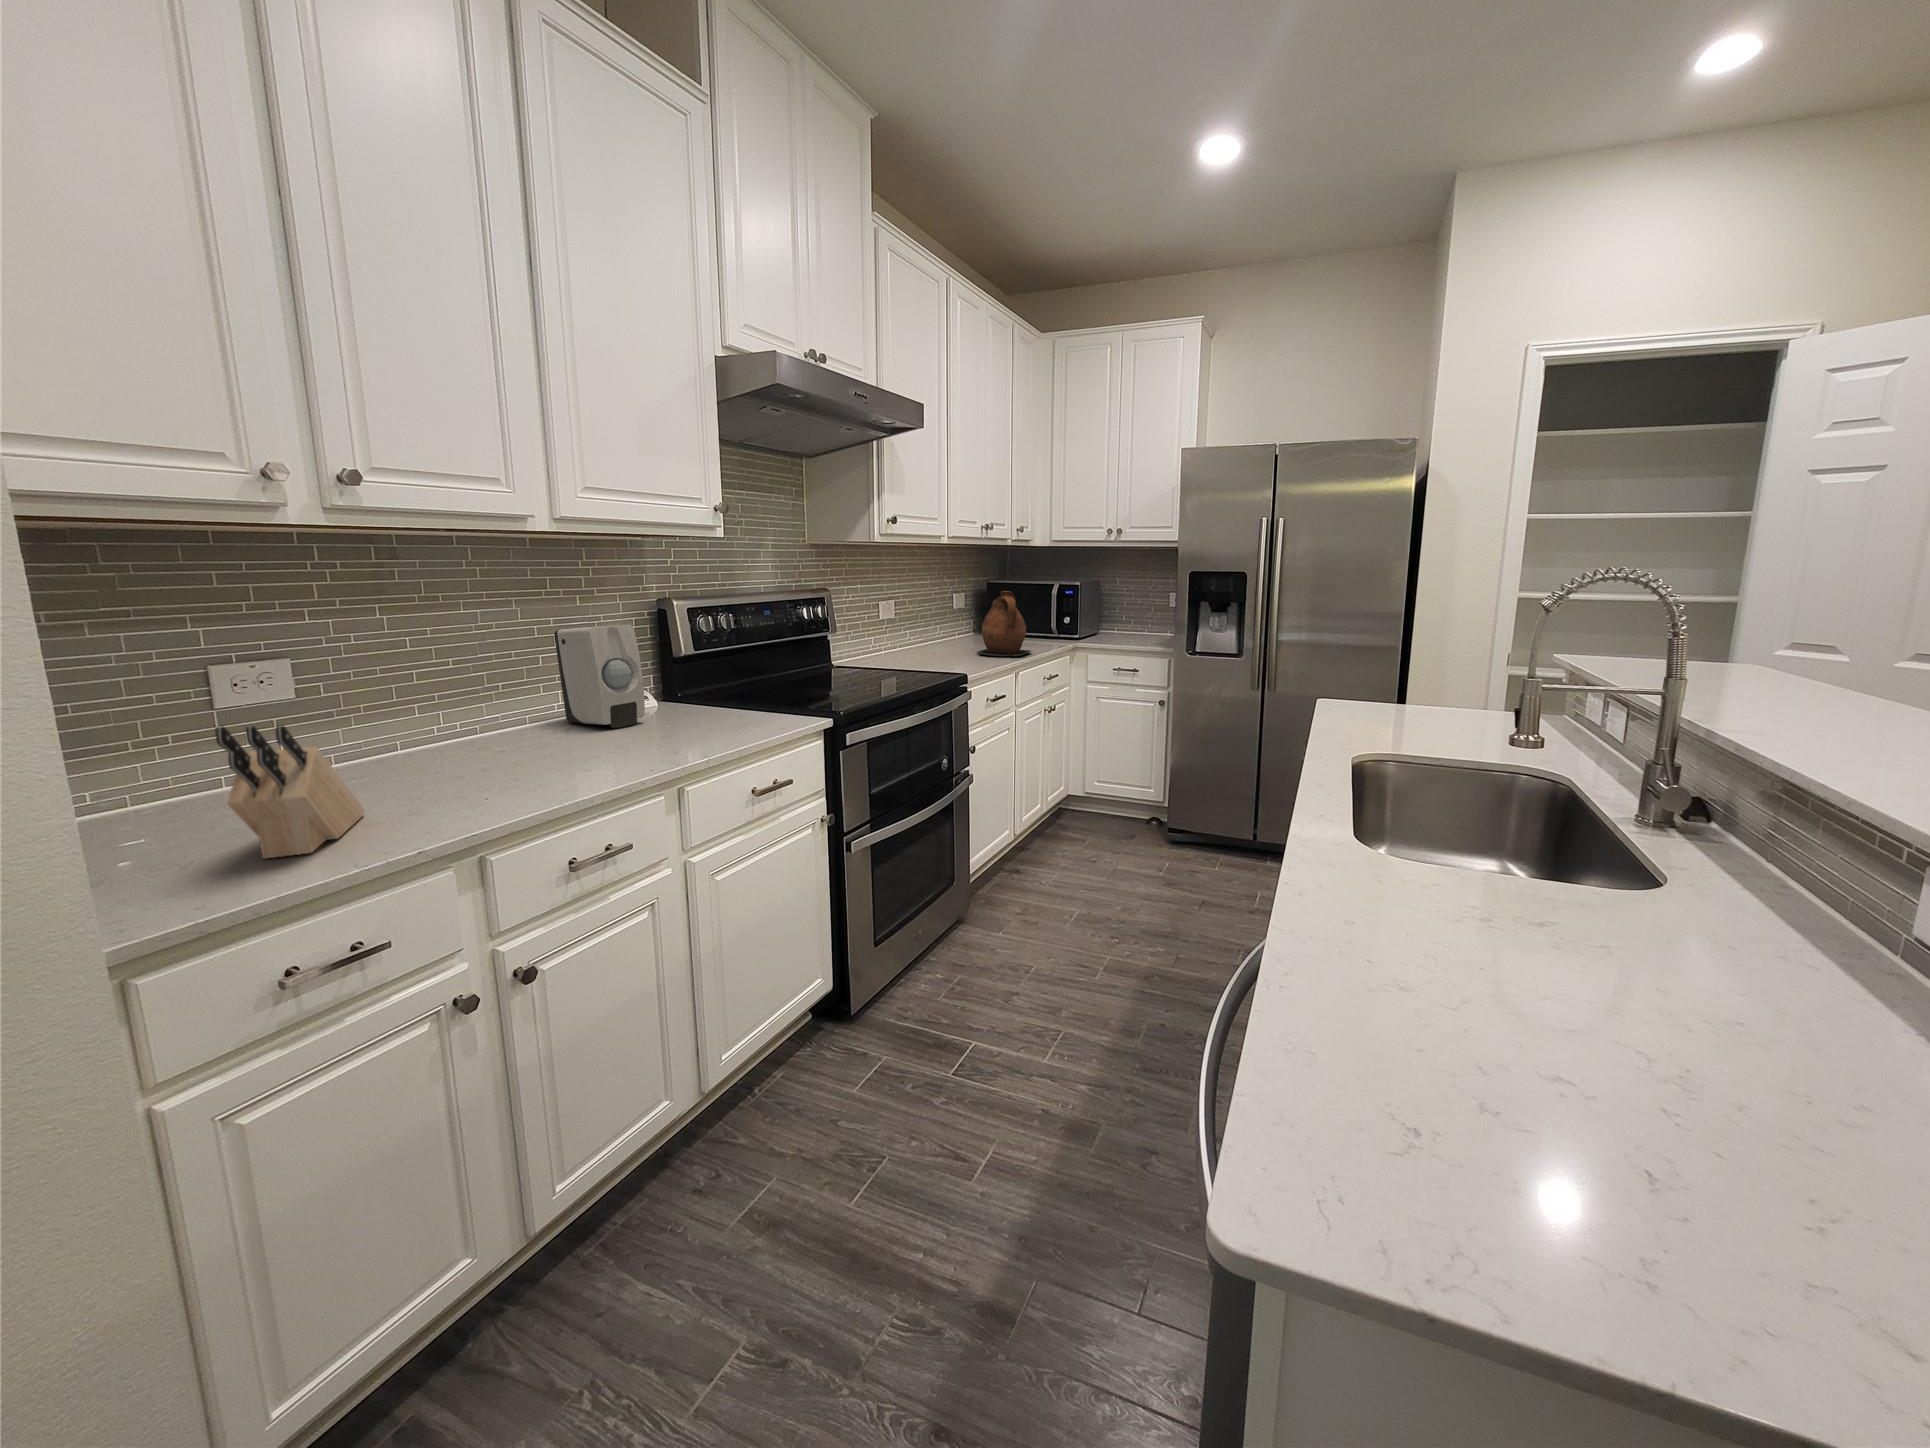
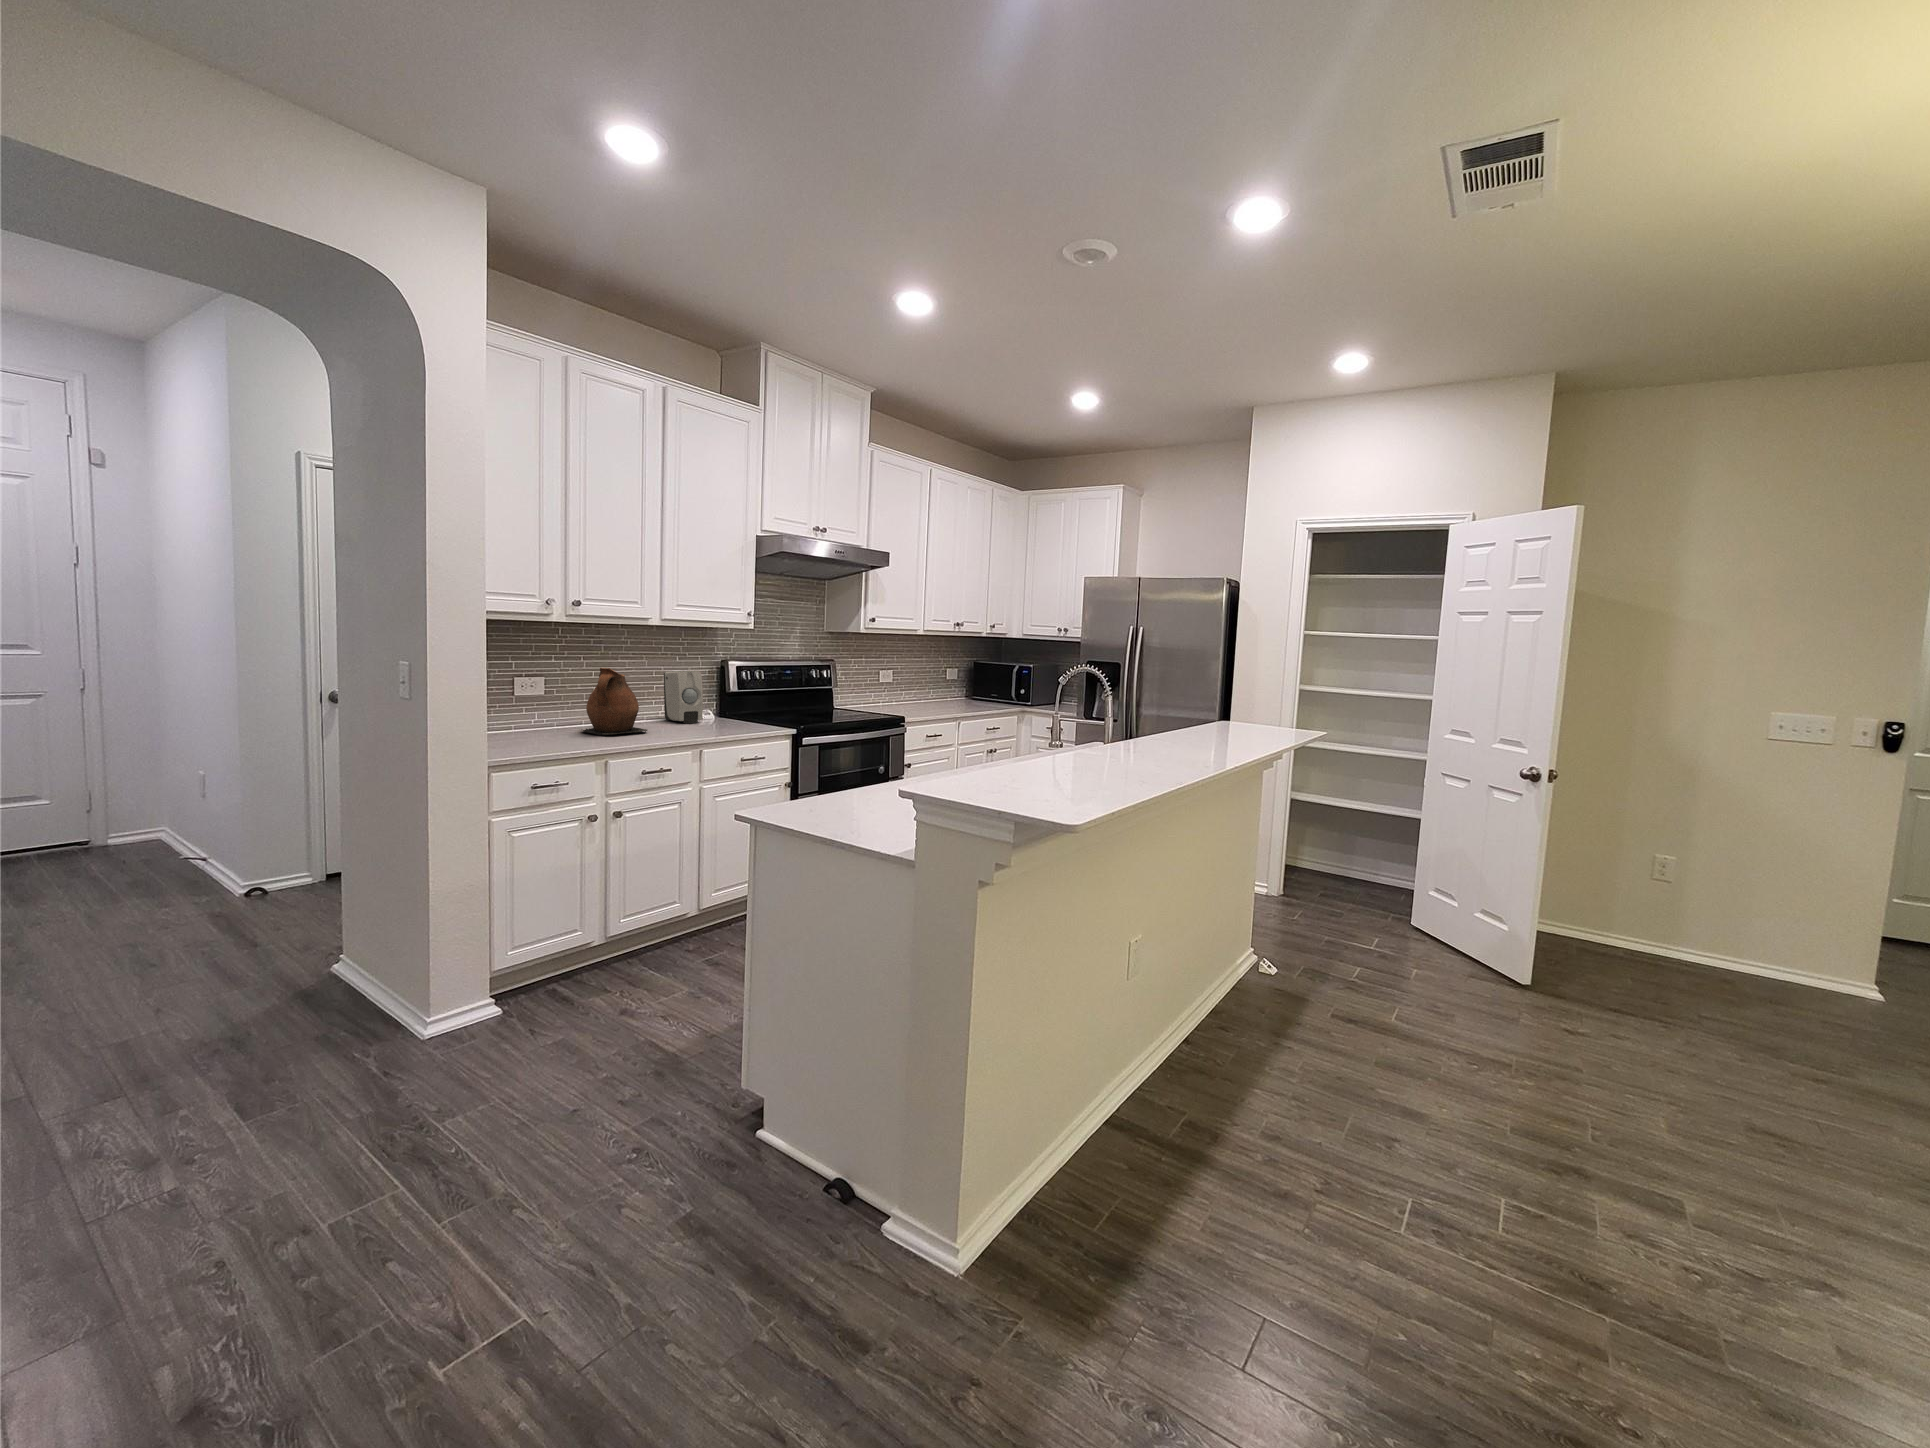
ceramic pitcher: present [977,591,1031,656] -> present [583,668,647,735]
knife block: present [216,726,365,858] -> none [522,695,566,747]

